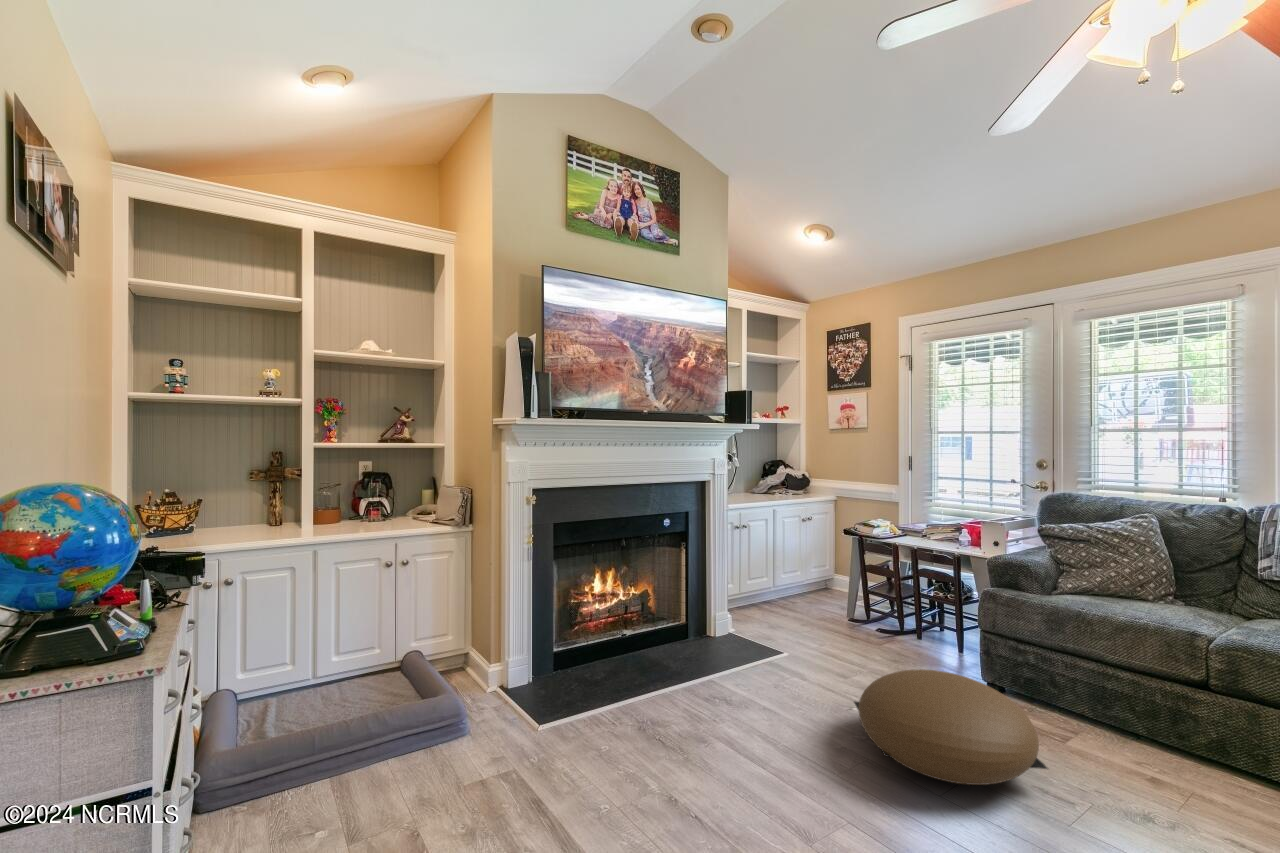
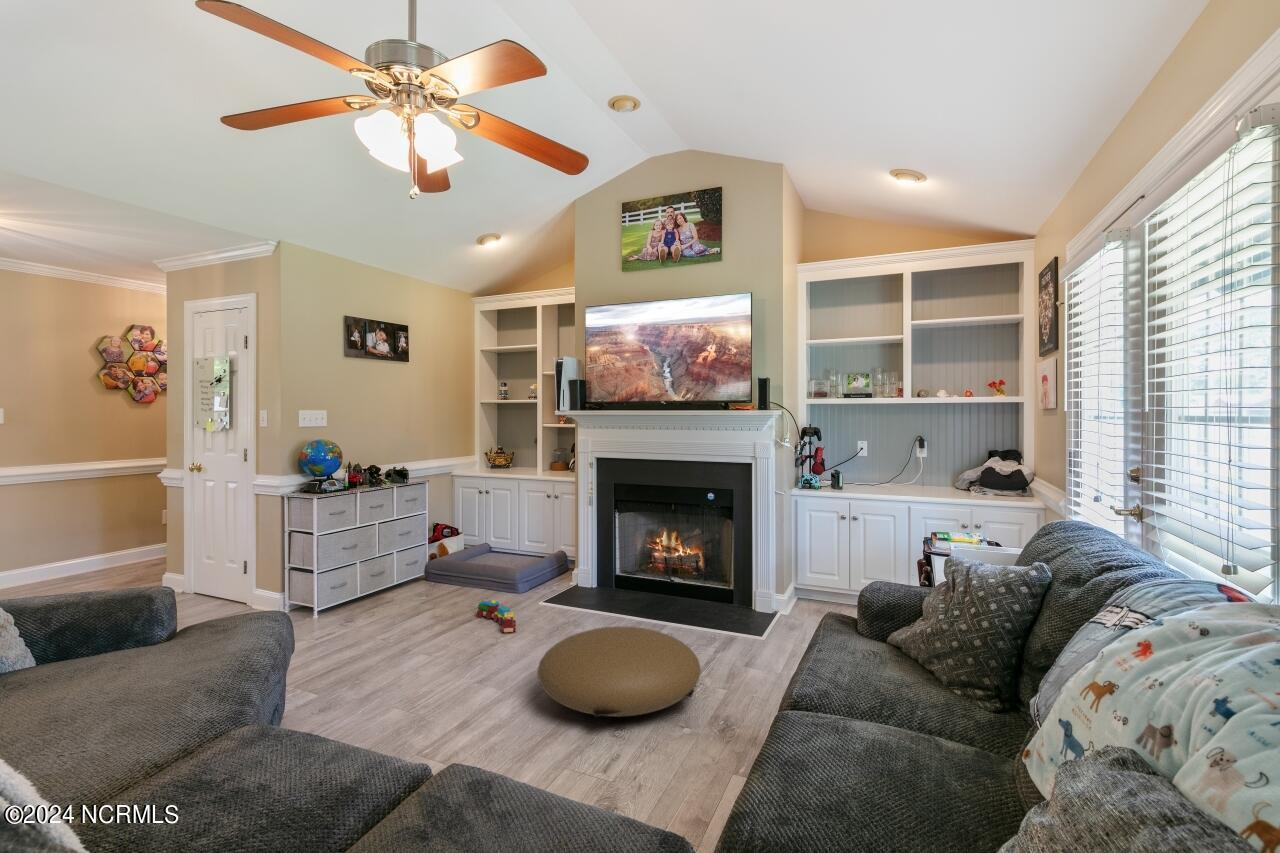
toy train: none [529,743,657,786] -> present [476,600,516,633]

